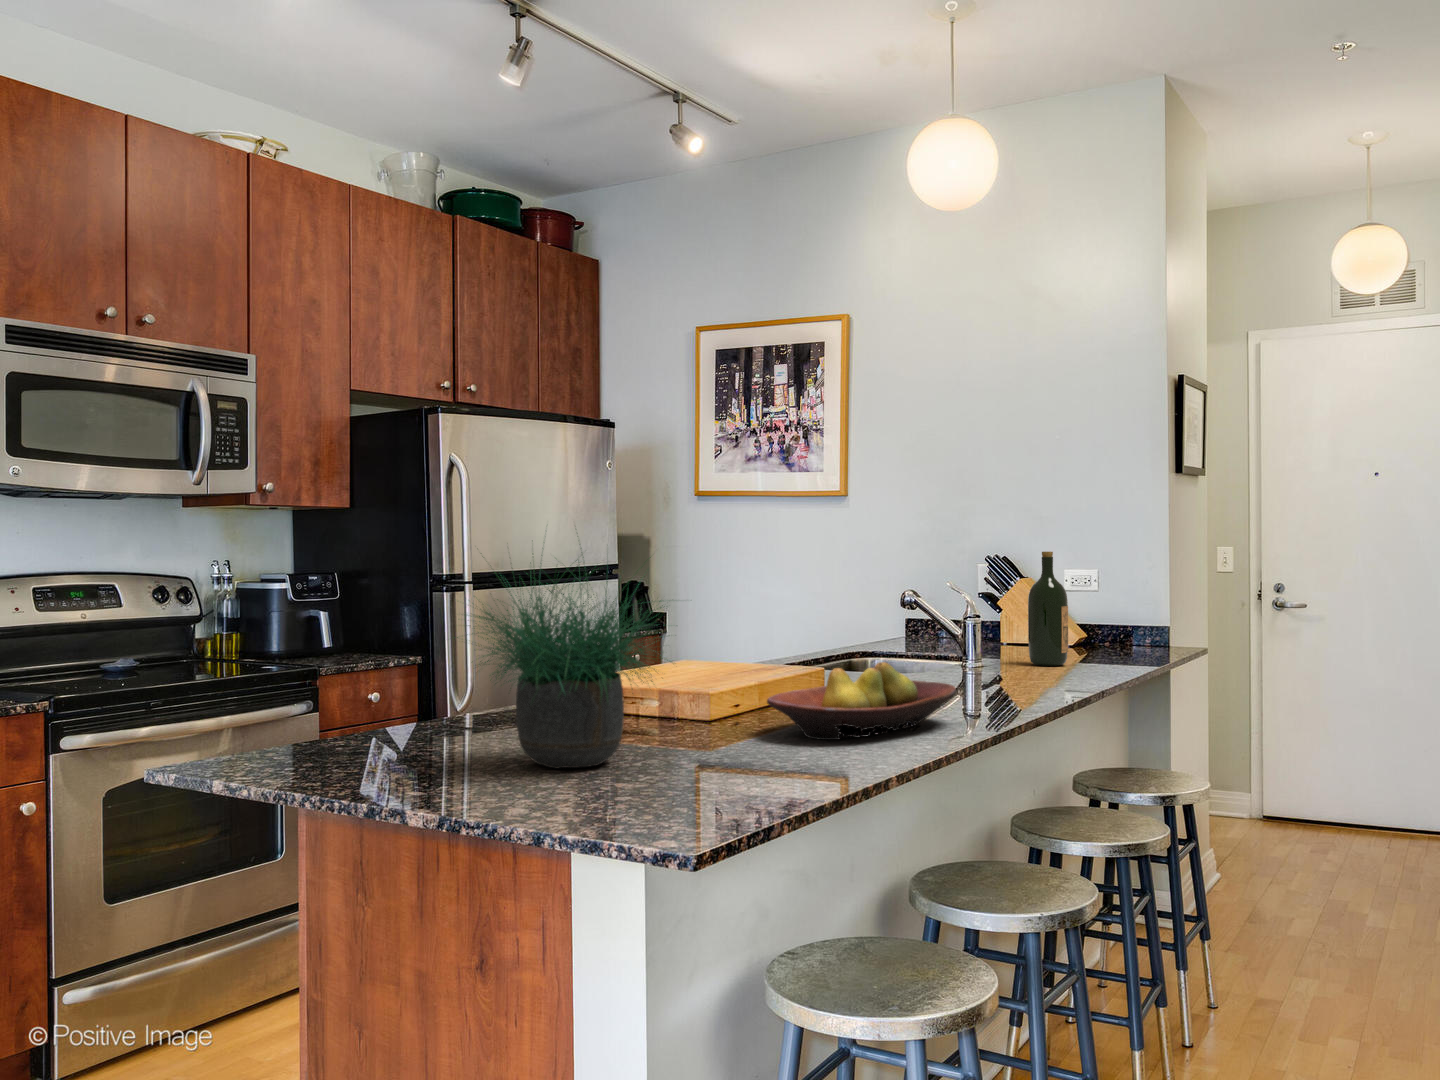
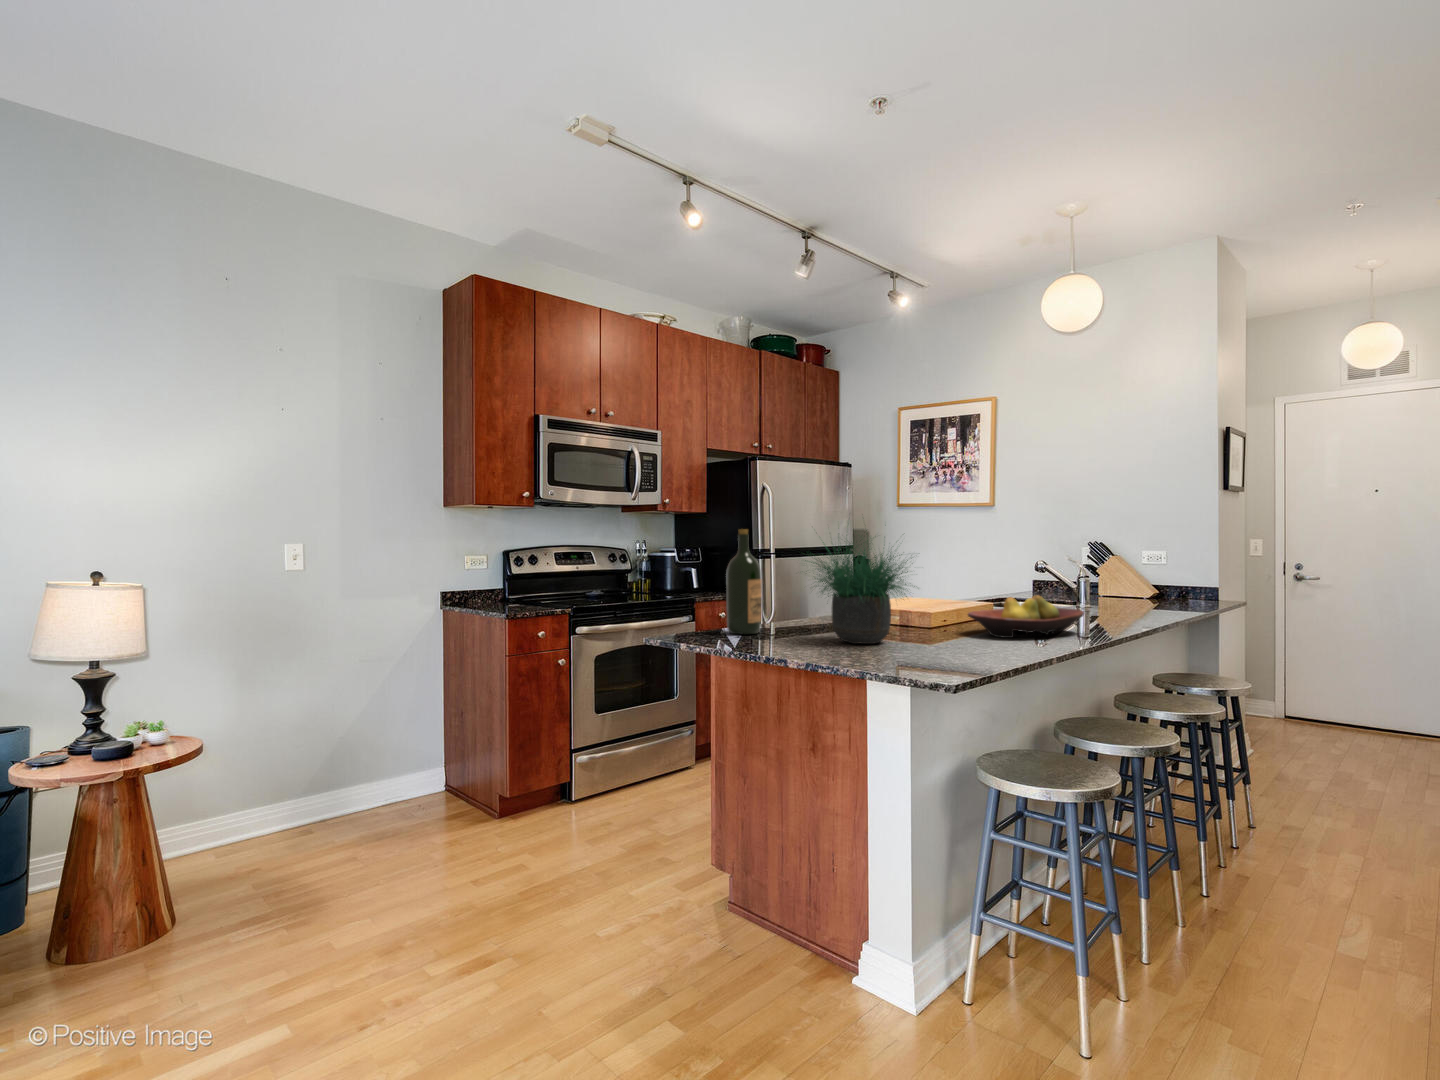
wine bottle: present [1028,552,1068,666] -> present [726,529,762,635]

